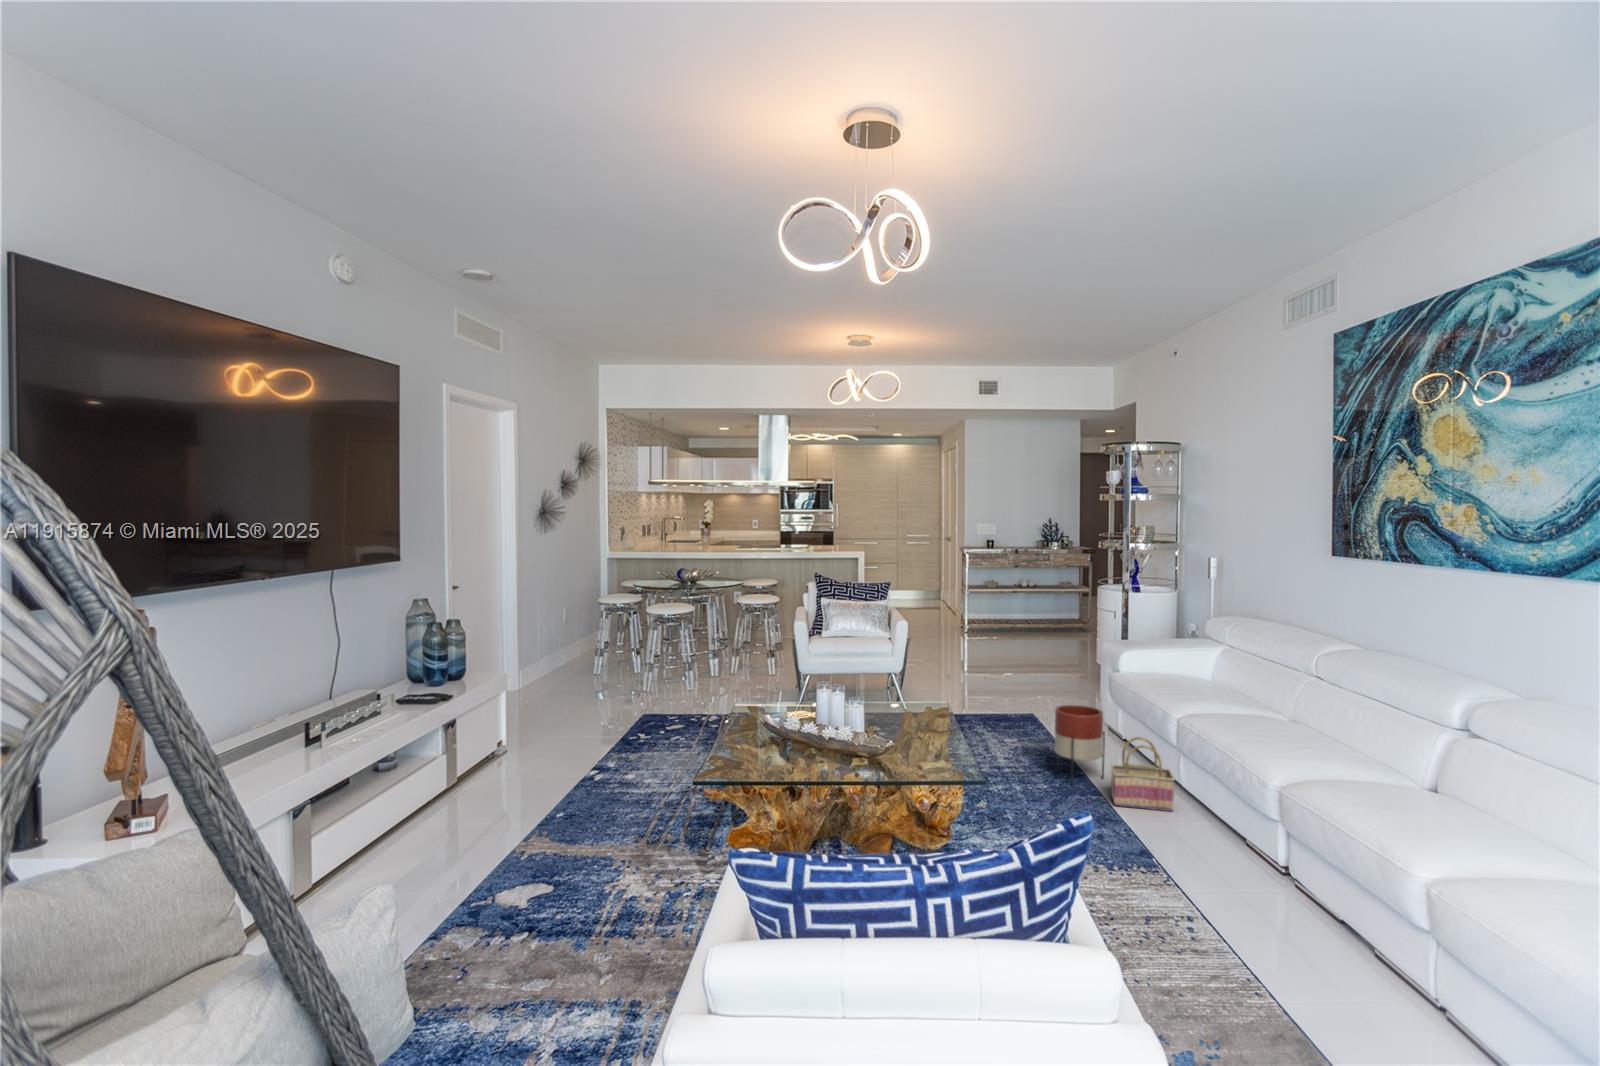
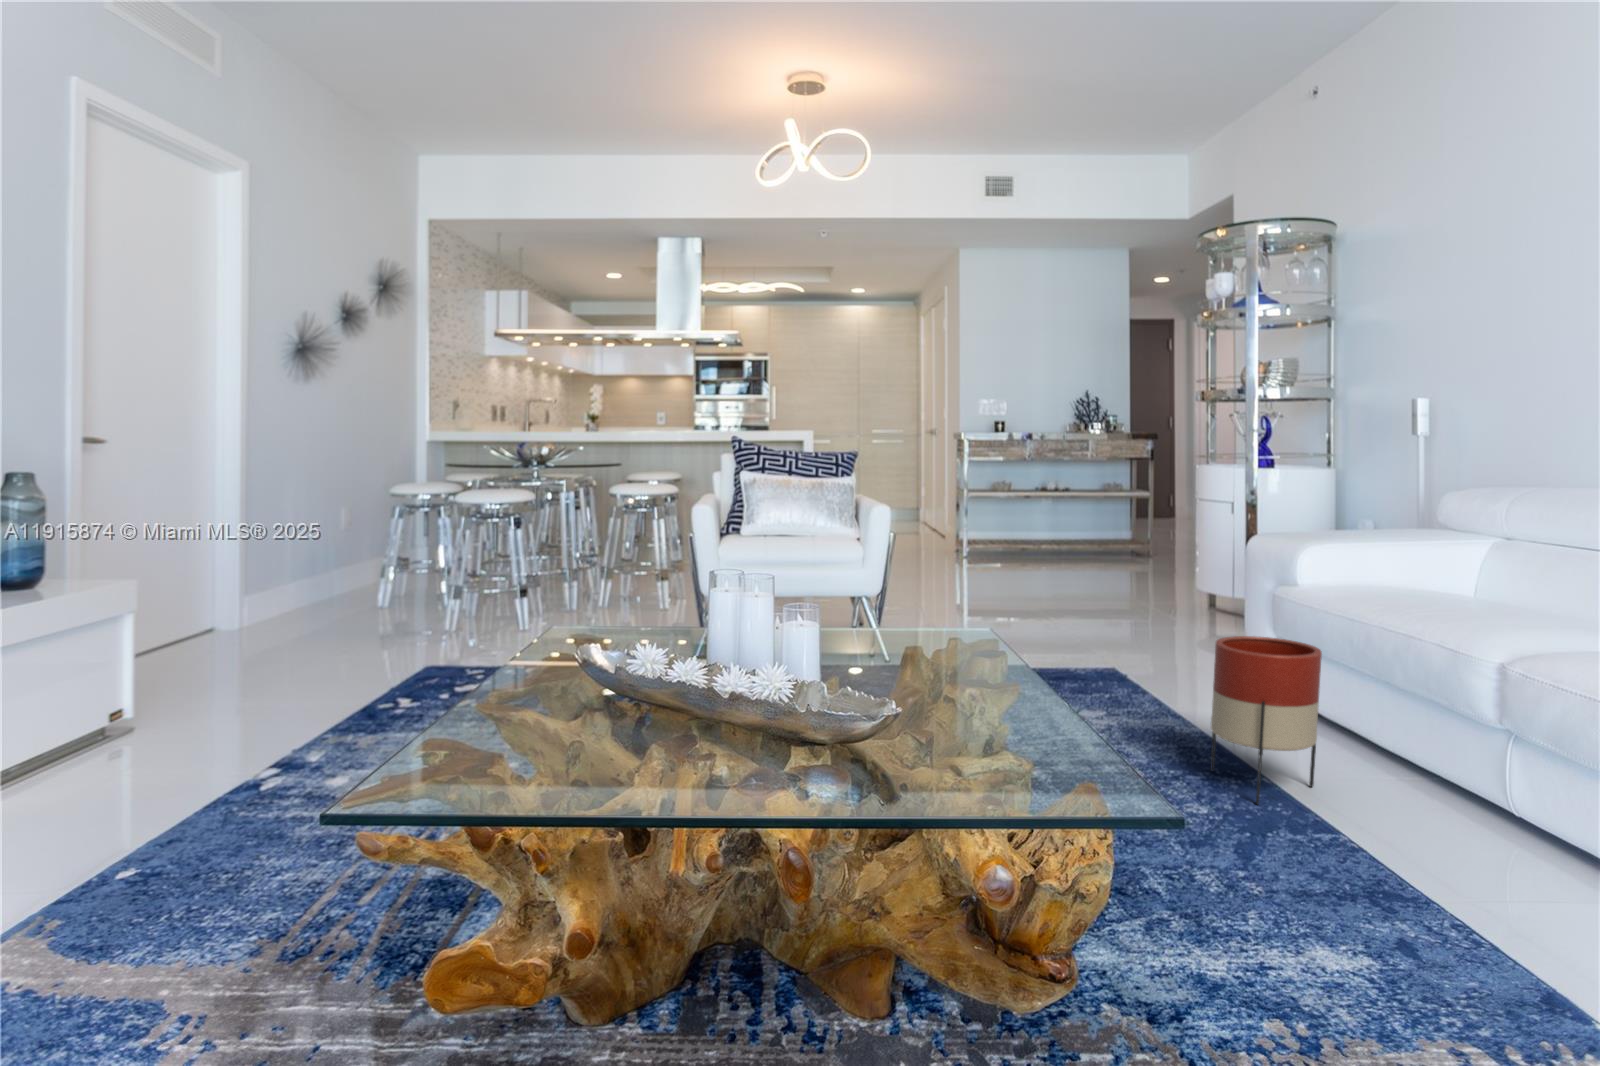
basket: present [1111,737,1175,811] -> none [1357,698,1529,866]

